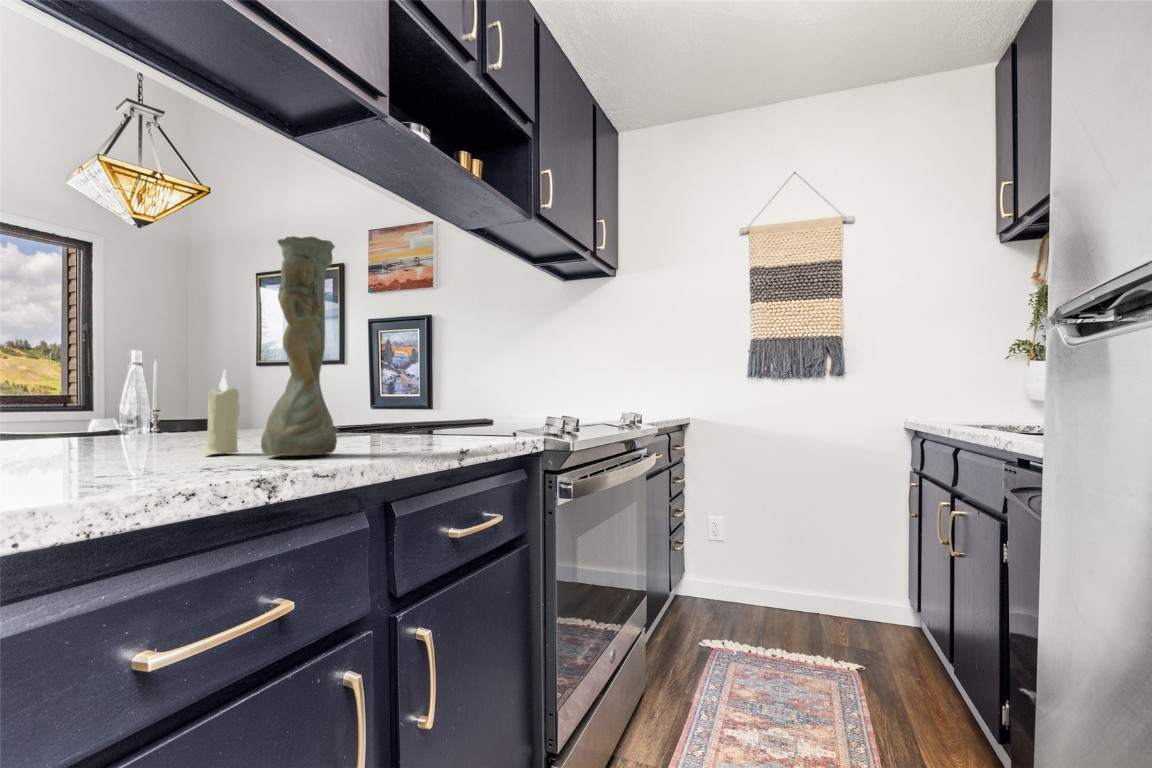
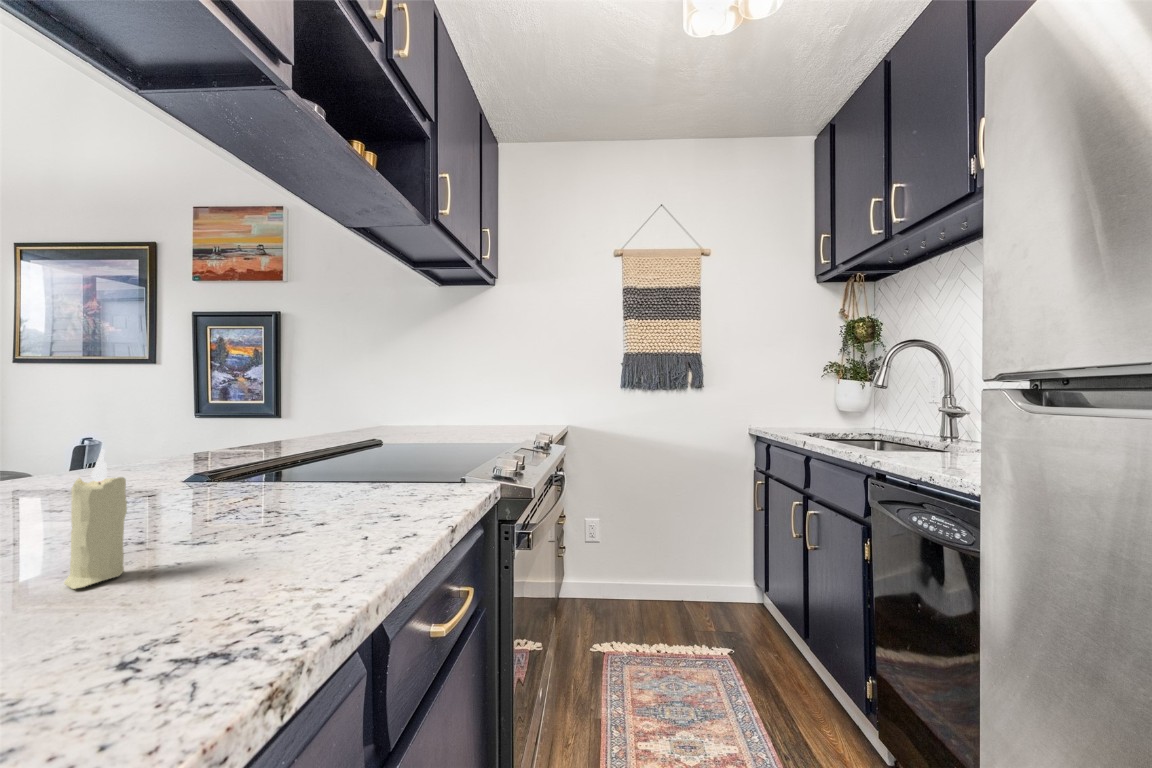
vase: present [261,236,337,456] -> none [185,256,301,584]

